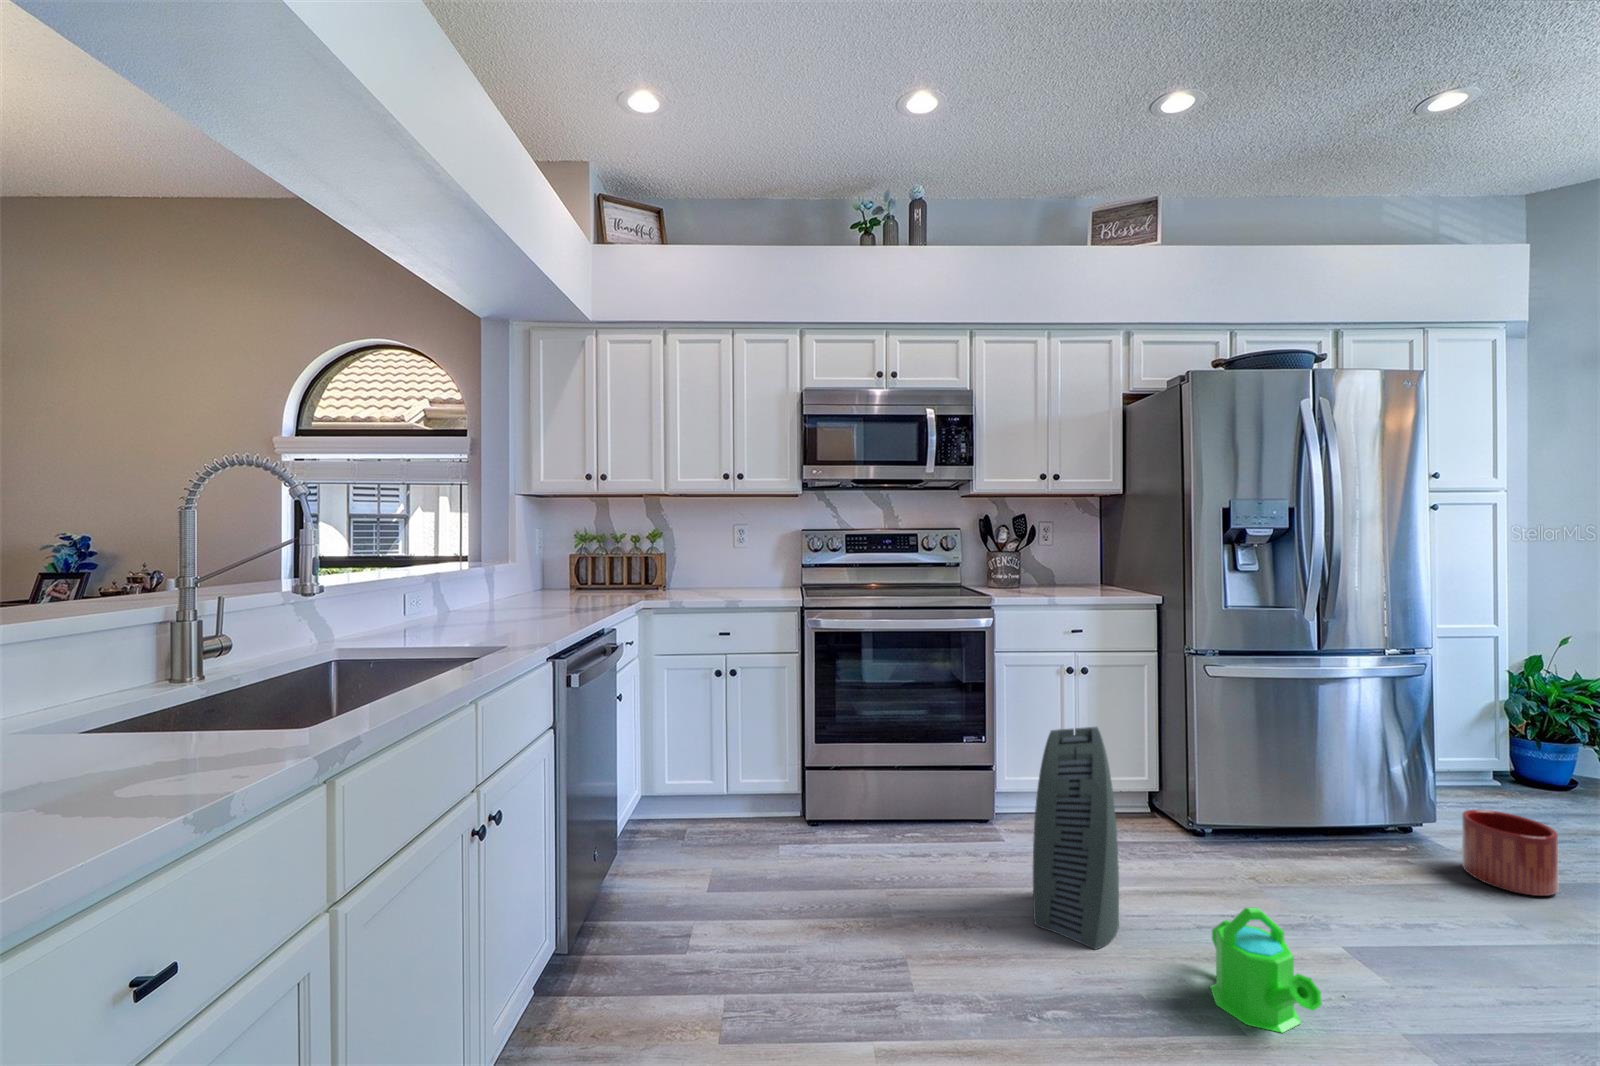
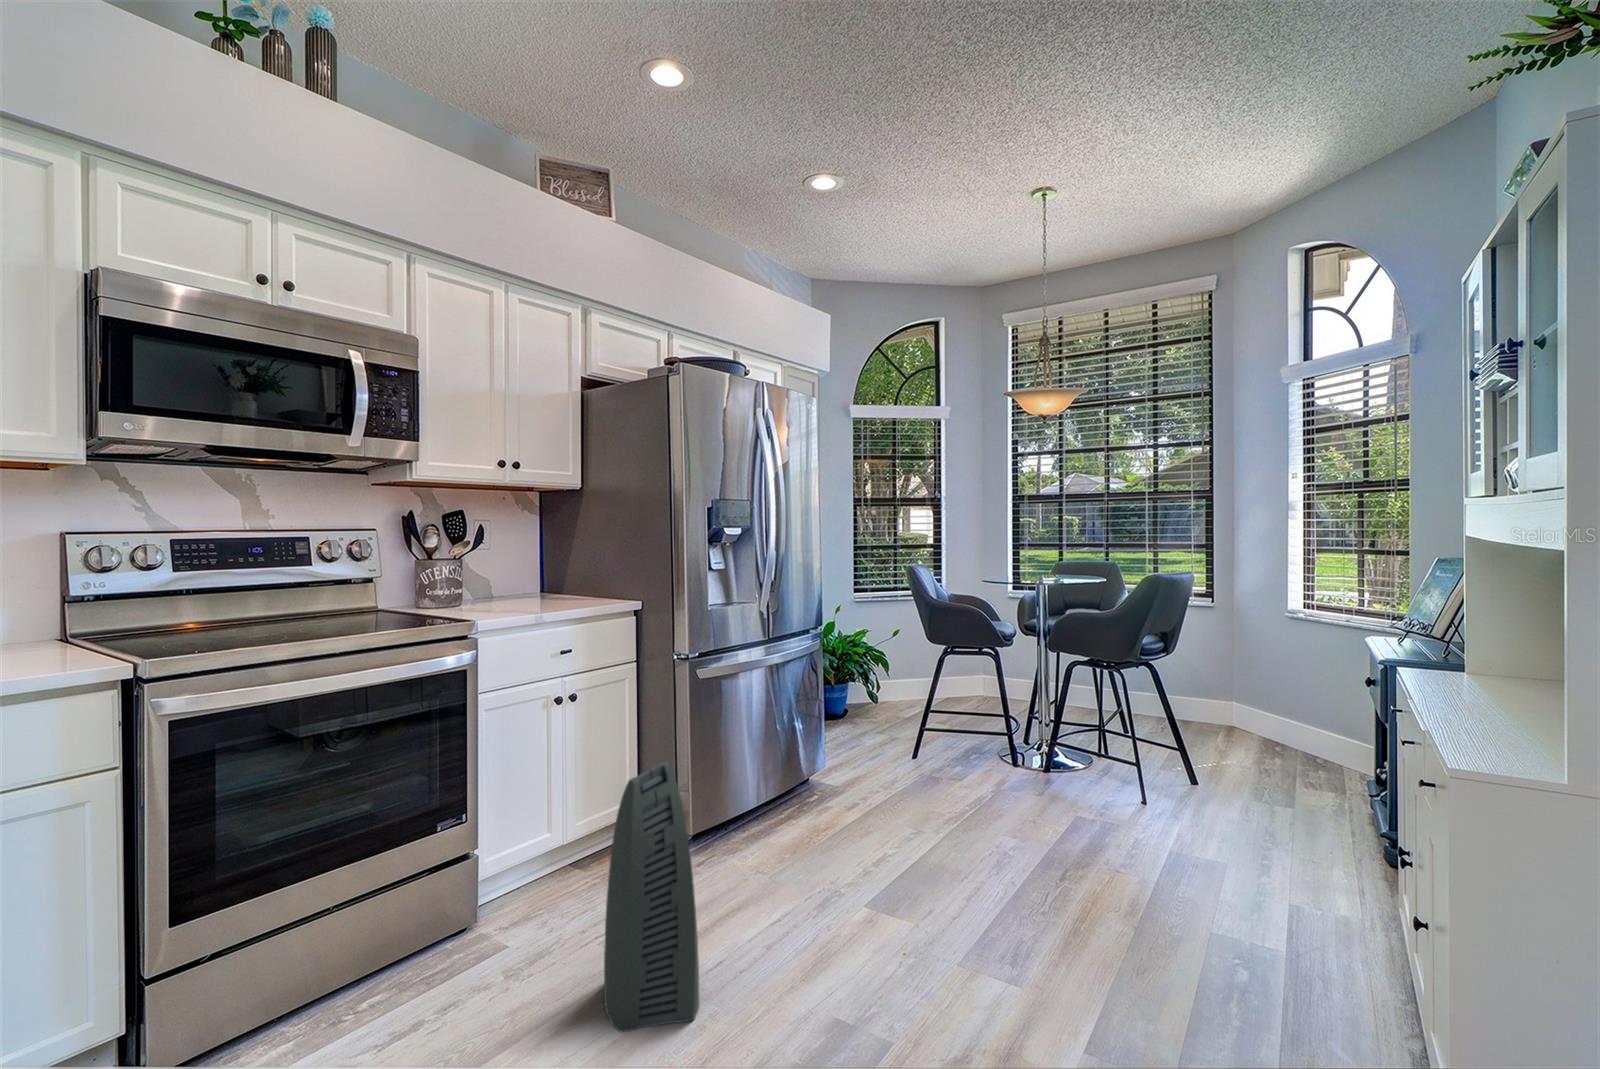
planter: present [1462,810,1558,896] -> none [845,745,895,804]
watering can: present [1210,908,1322,1033] -> none [785,893,902,1011]

